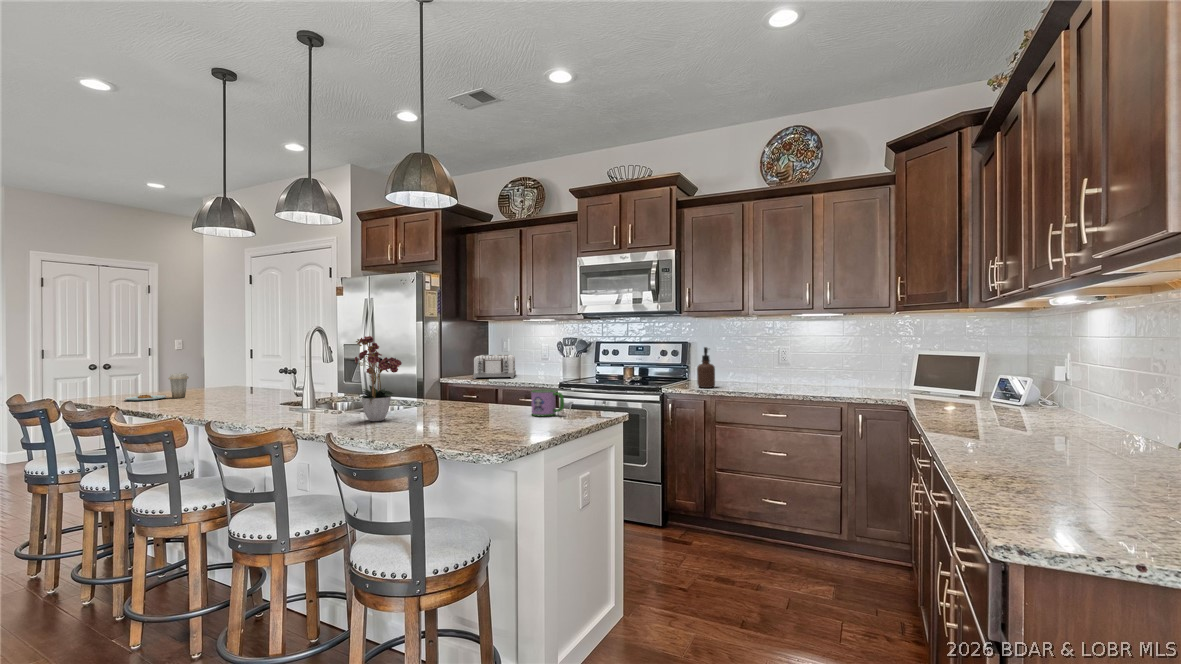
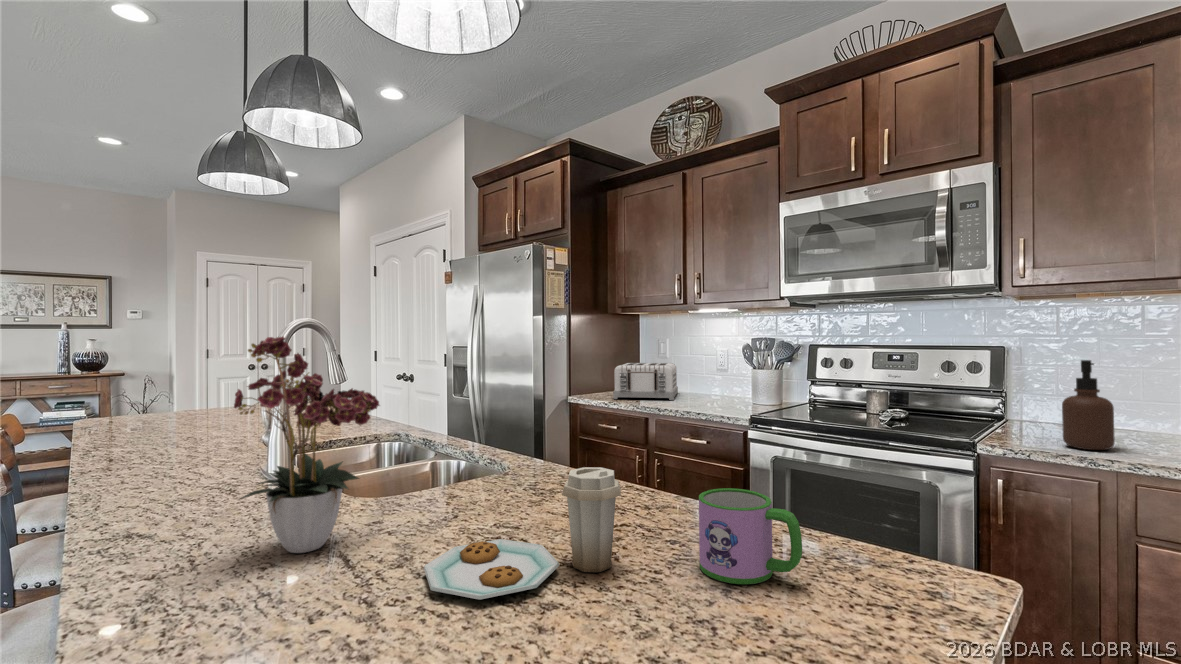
plate: present [125,373,189,401] -> present [424,467,621,600]

